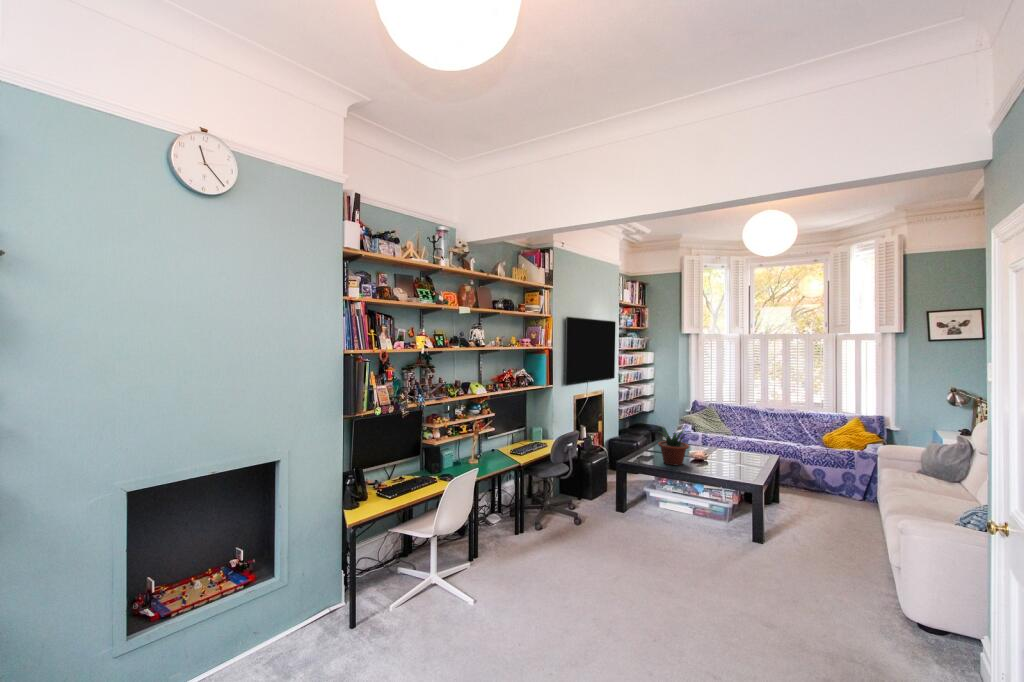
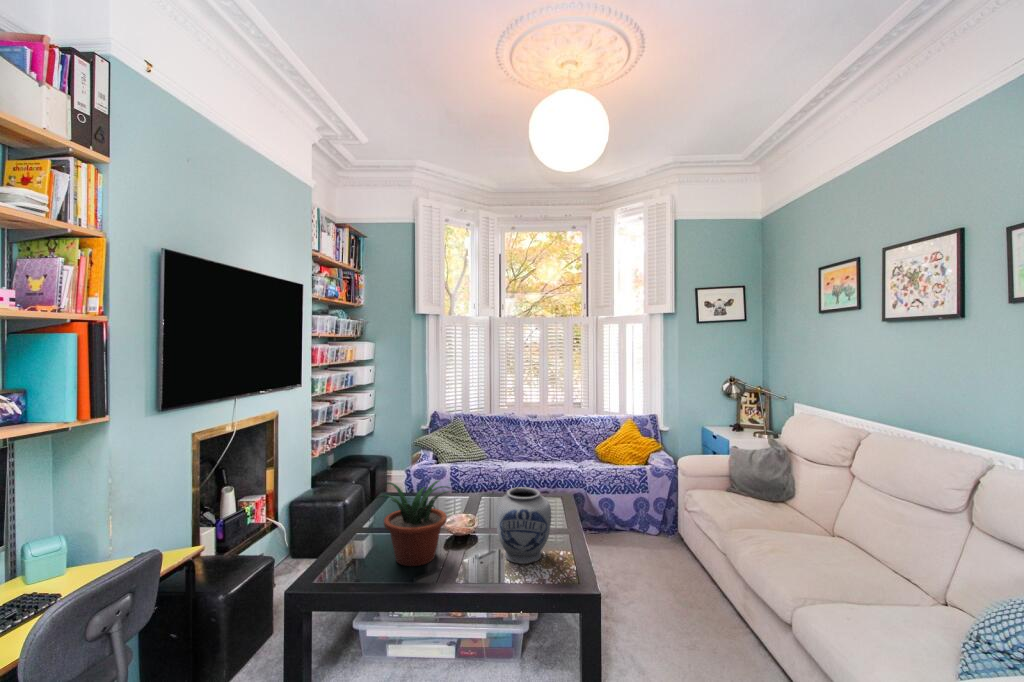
vase: none [714,437,746,474] -> present [496,487,551,564]

